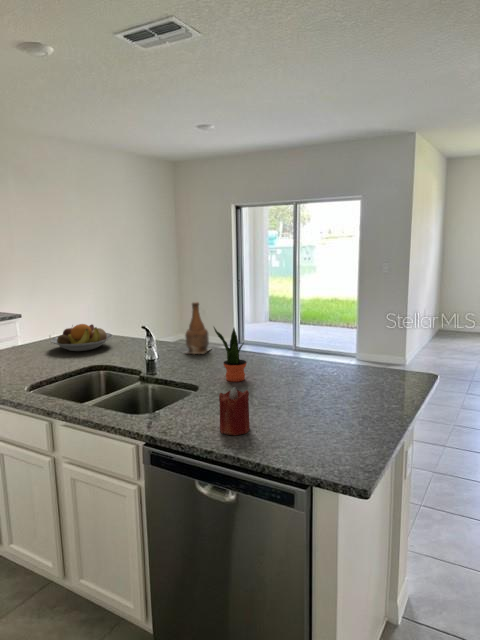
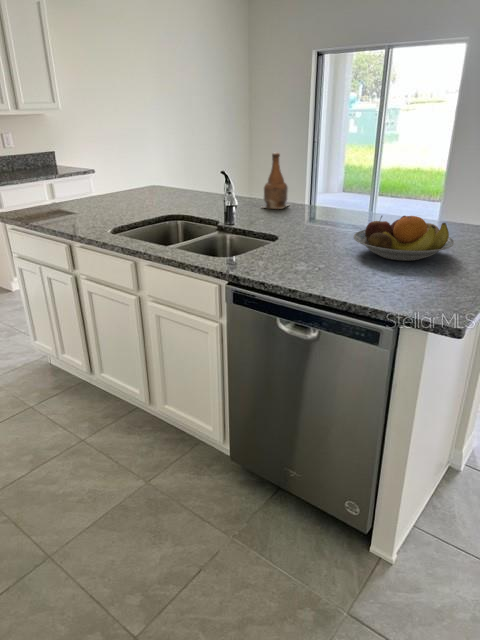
fruit bowl: present [50,324,113,351] -> present [353,216,454,261]
potted plant: present [214,327,247,382] -> none [297,172,330,234]
candle: present [219,387,250,435] -> none [303,228,337,277]

